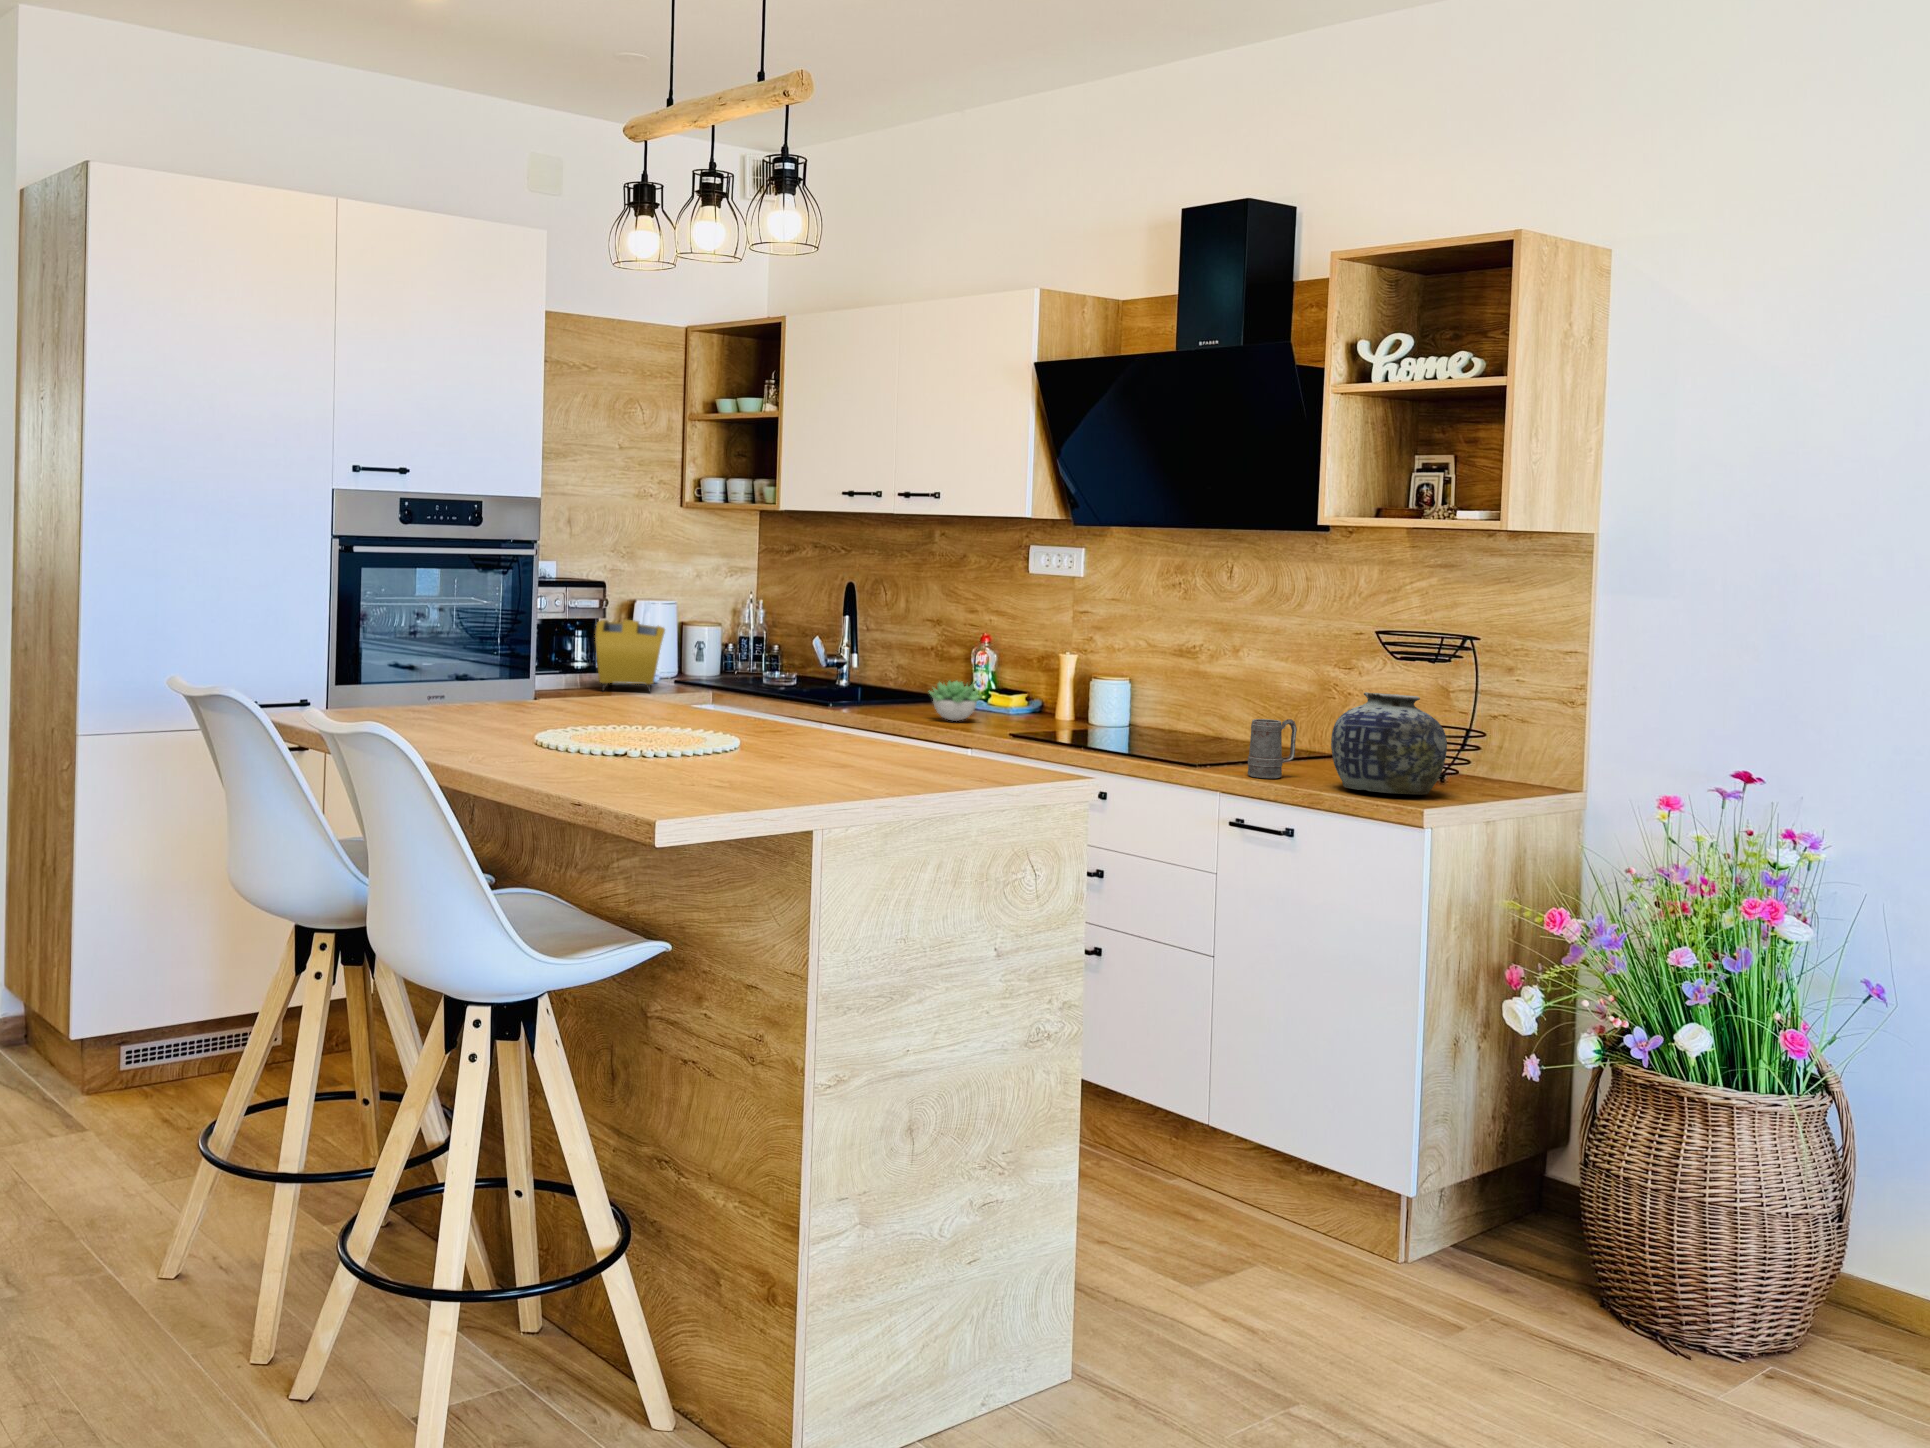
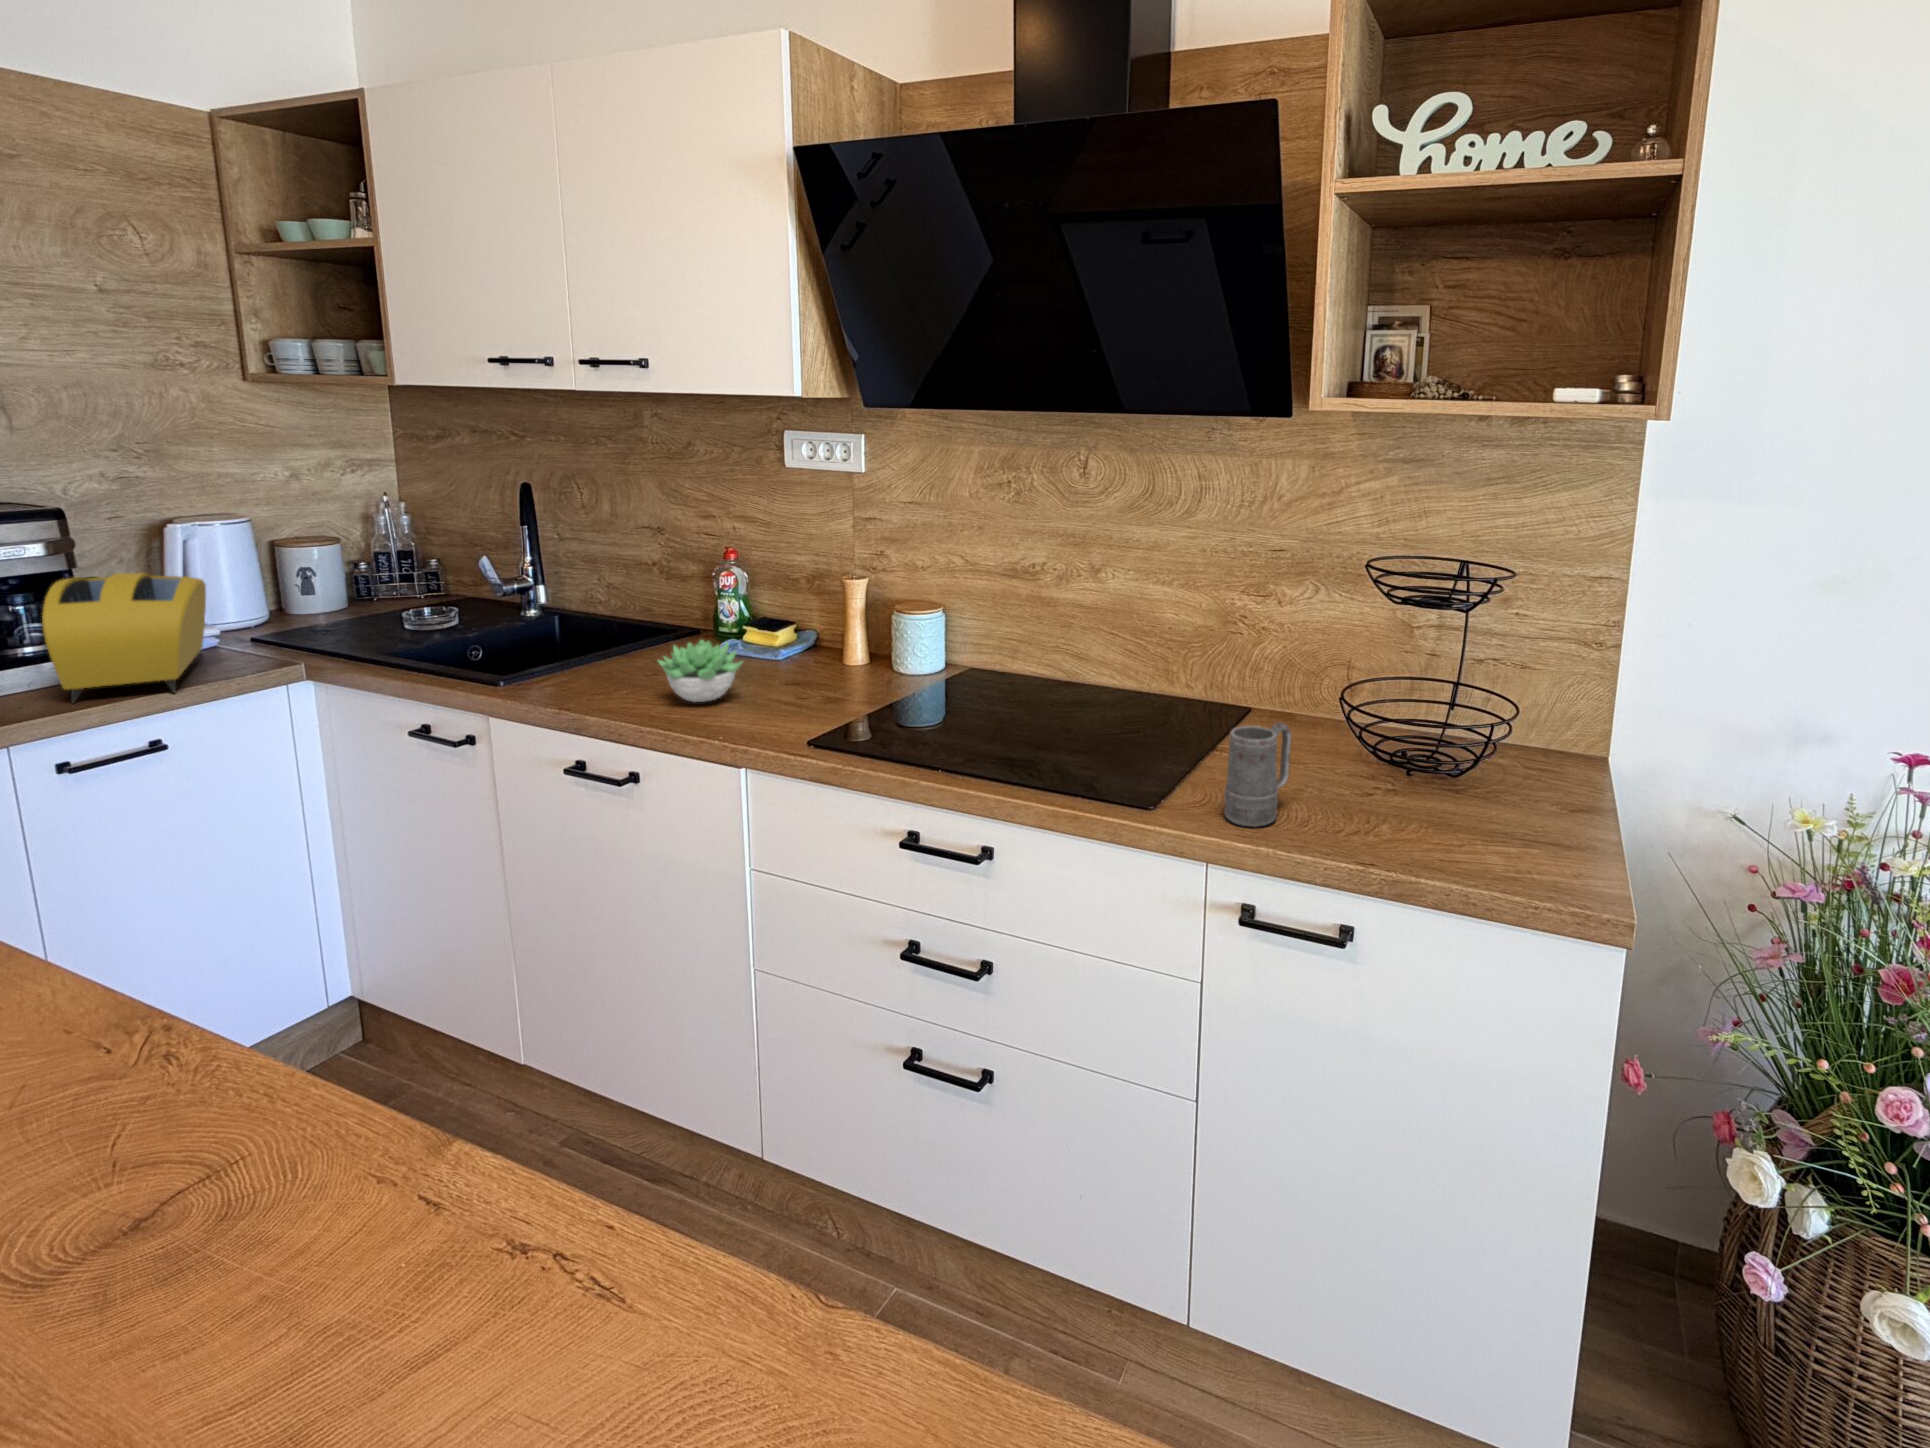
vase: present [1331,692,1447,795] -> none [1370,679,1552,859]

